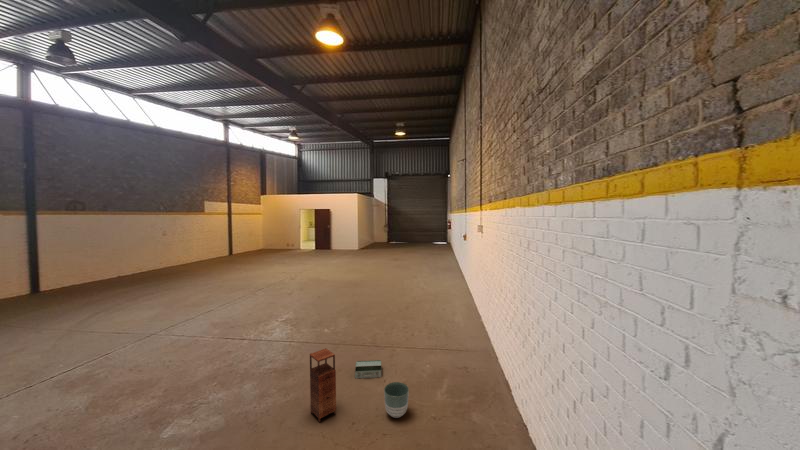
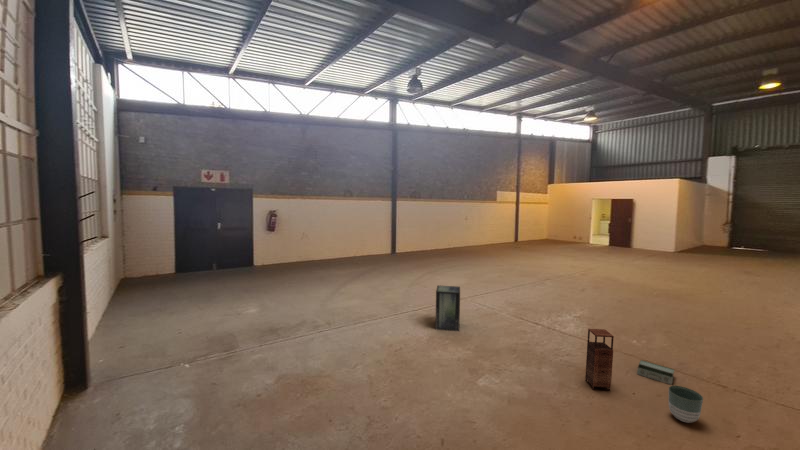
storage box: none [76,341,135,429] -> present [435,285,460,331]

